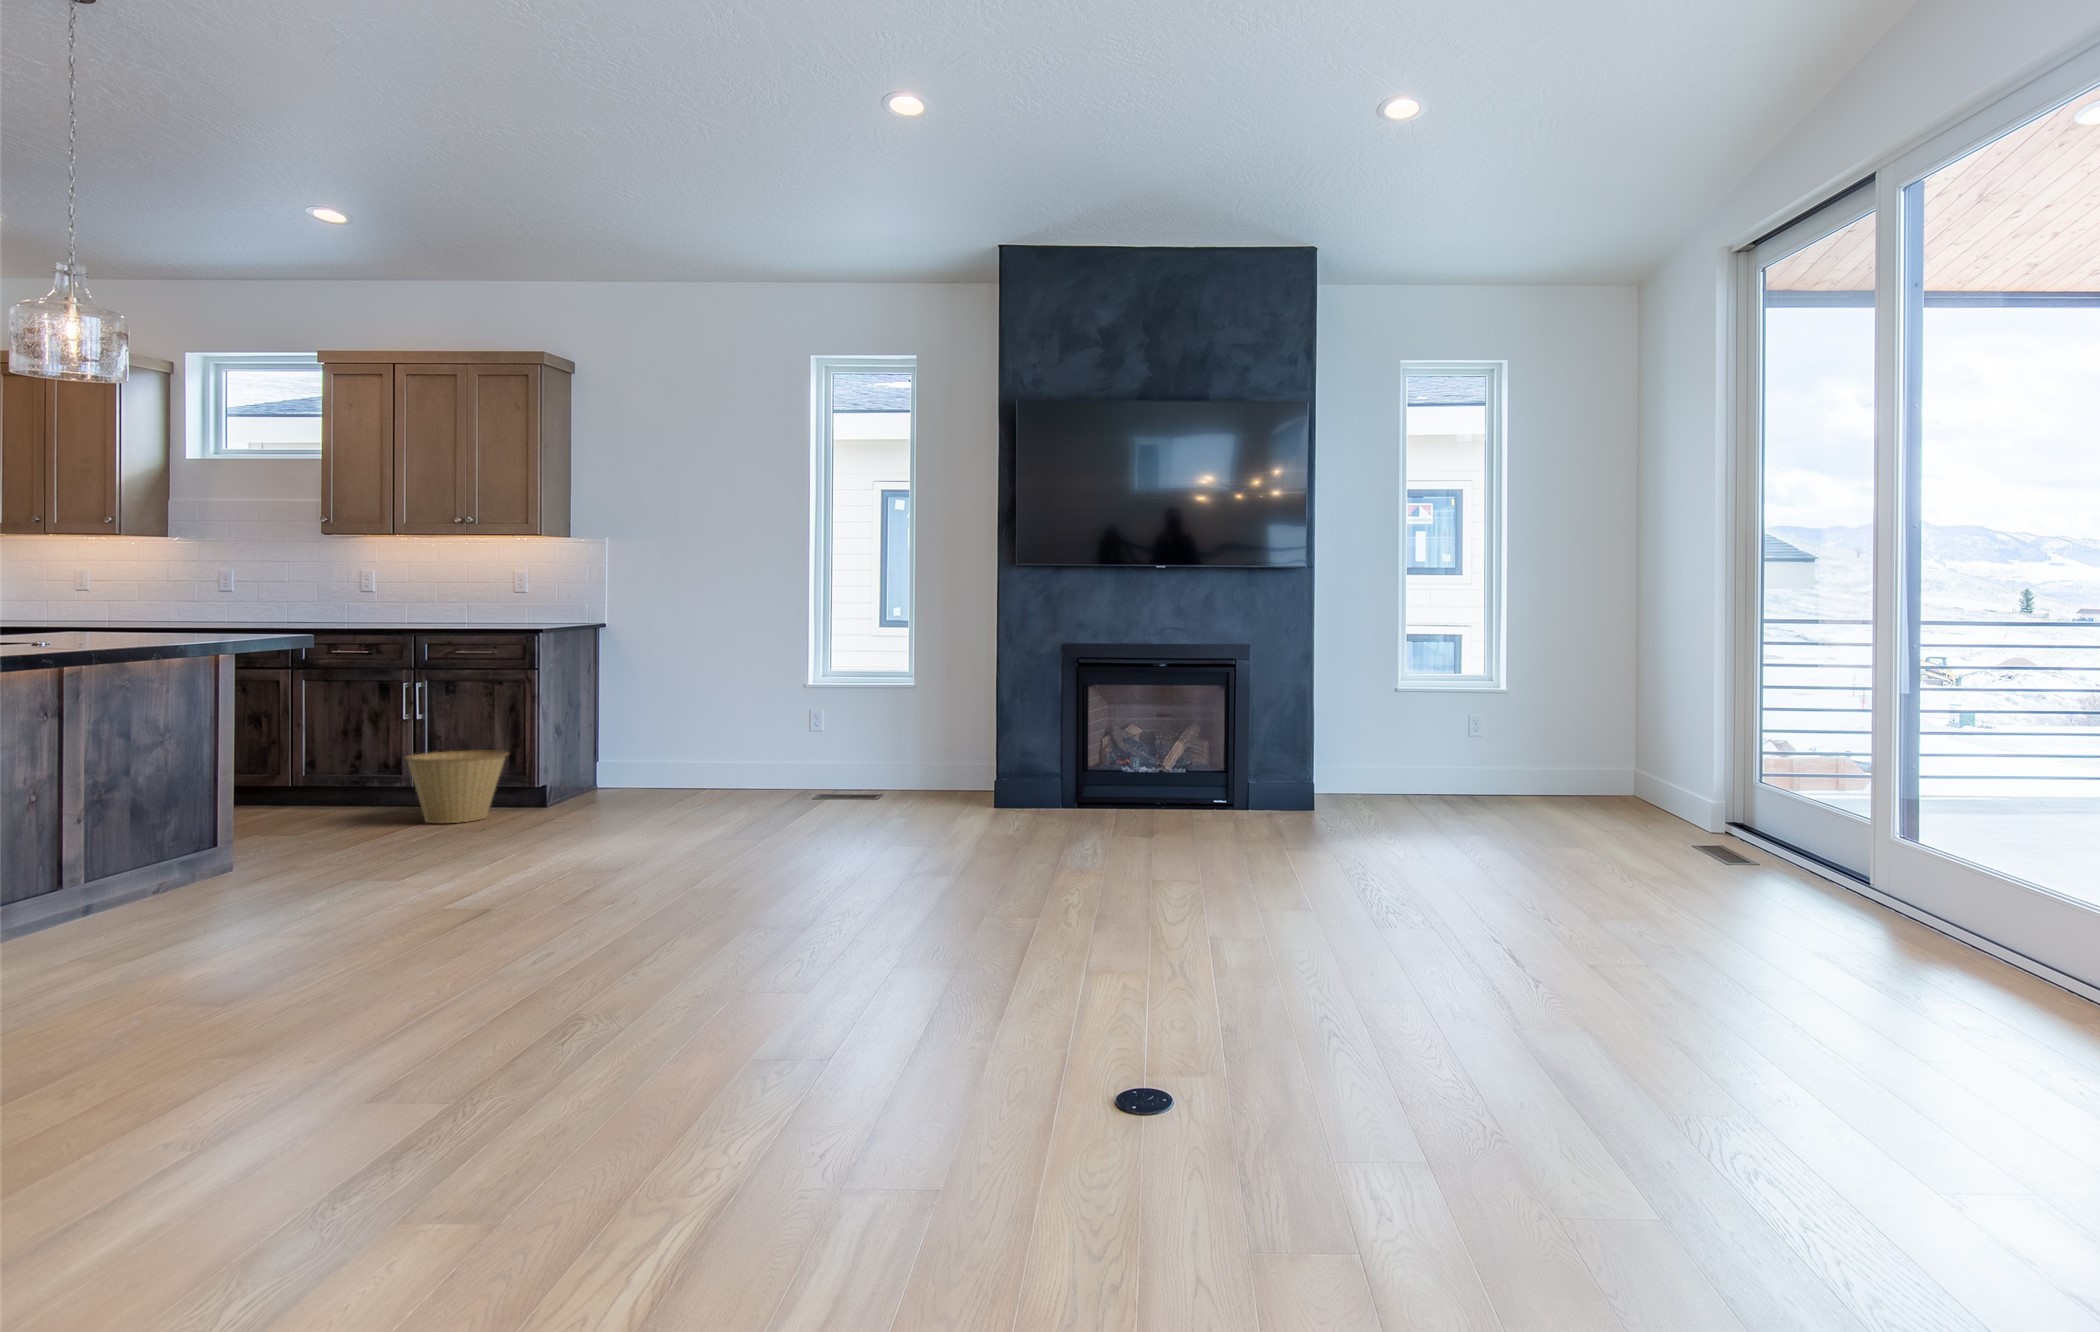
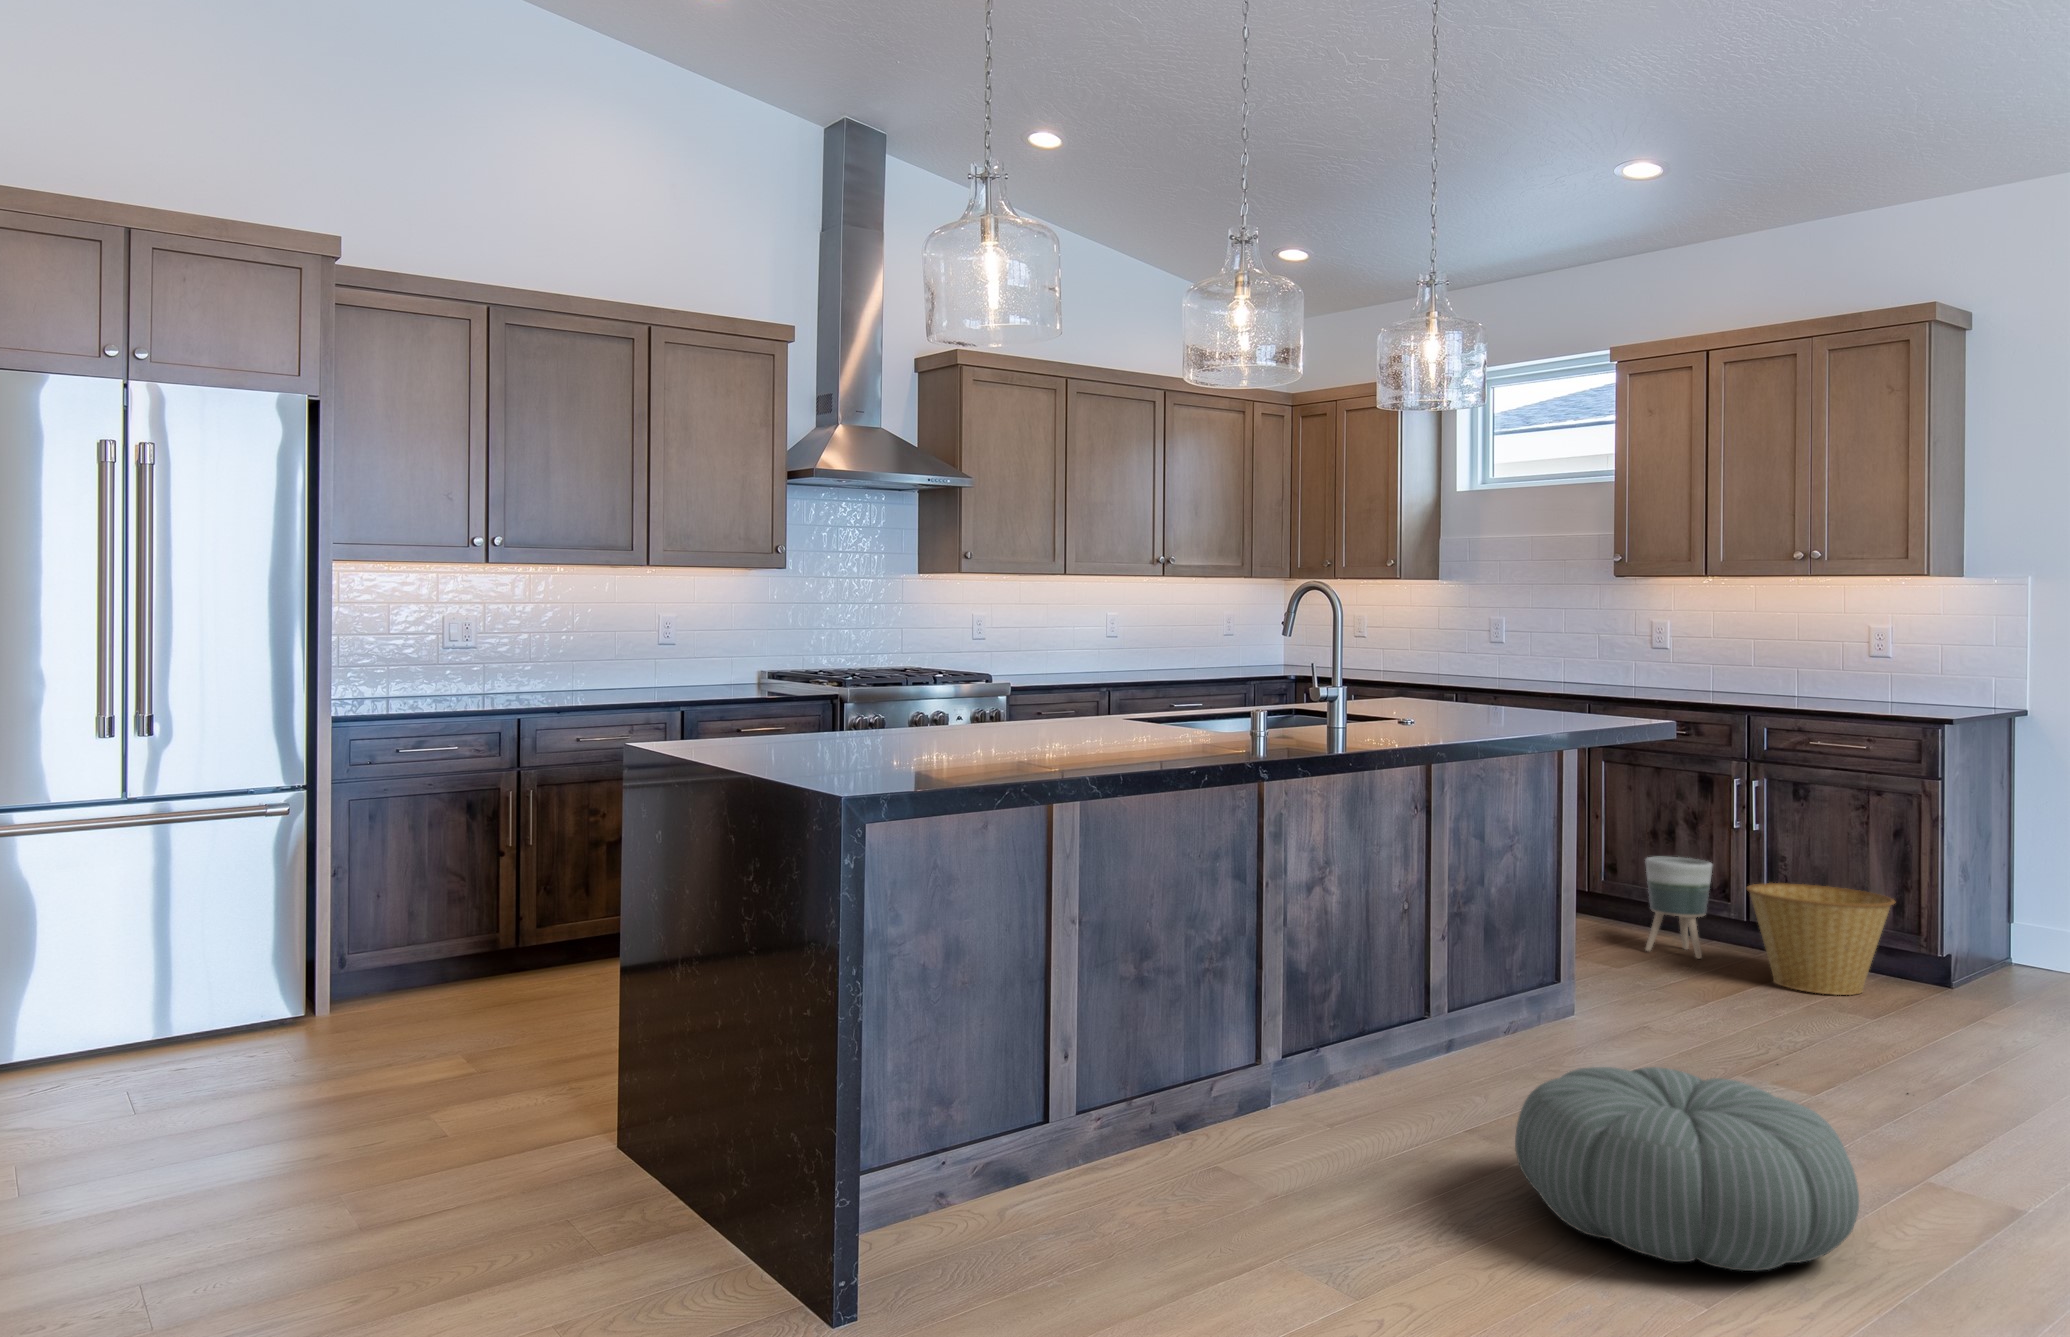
planter: none [332,743,388,817] -> present [1646,857,1712,959]
pouf: none [84,870,372,1006] -> present [1515,1067,1859,1271]

